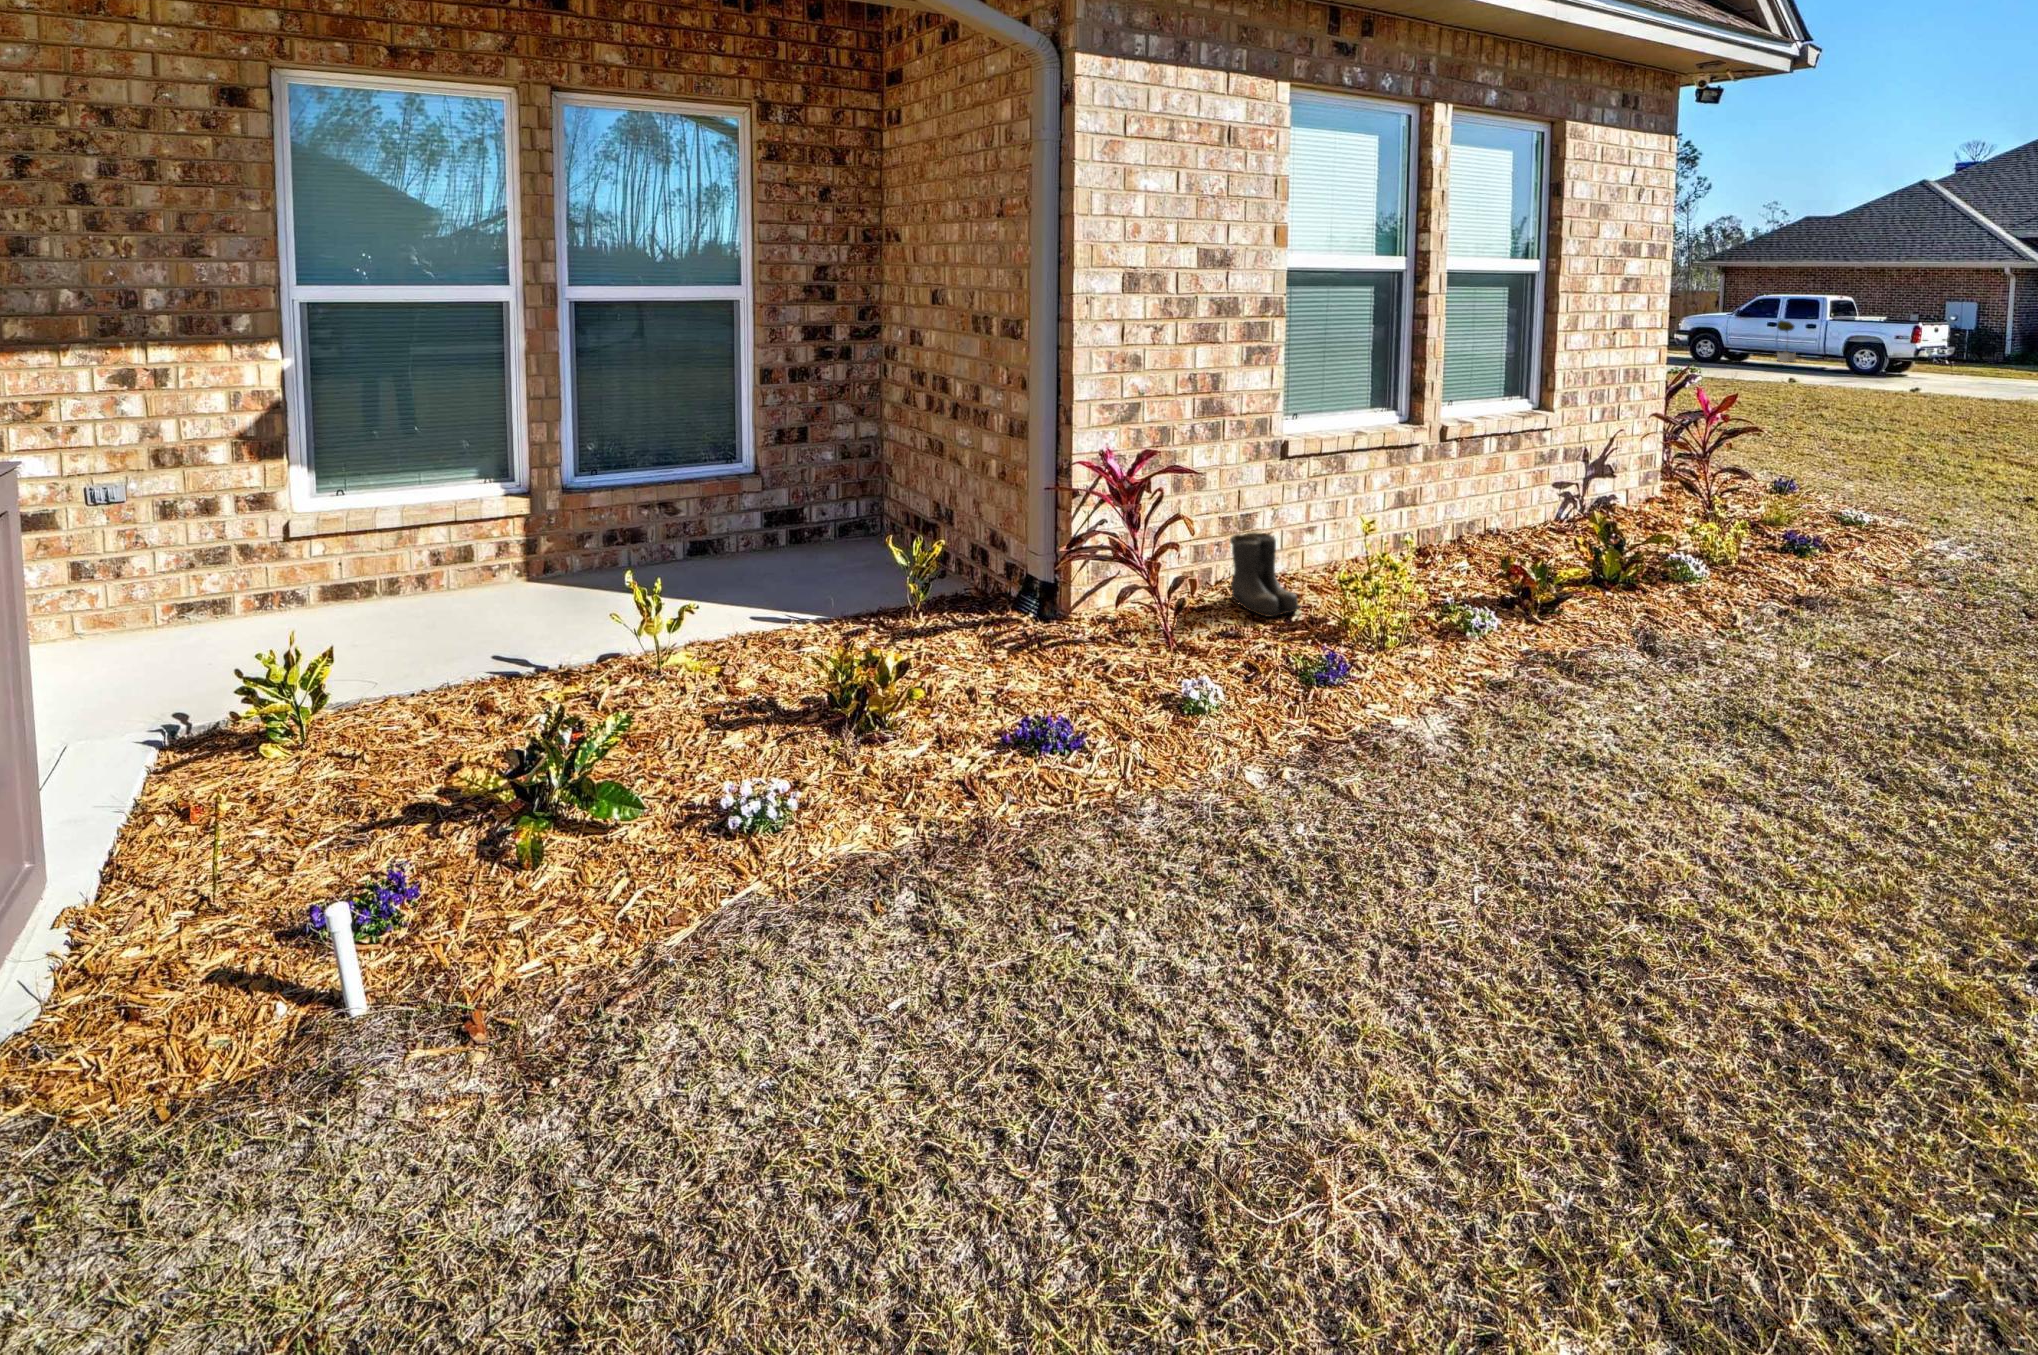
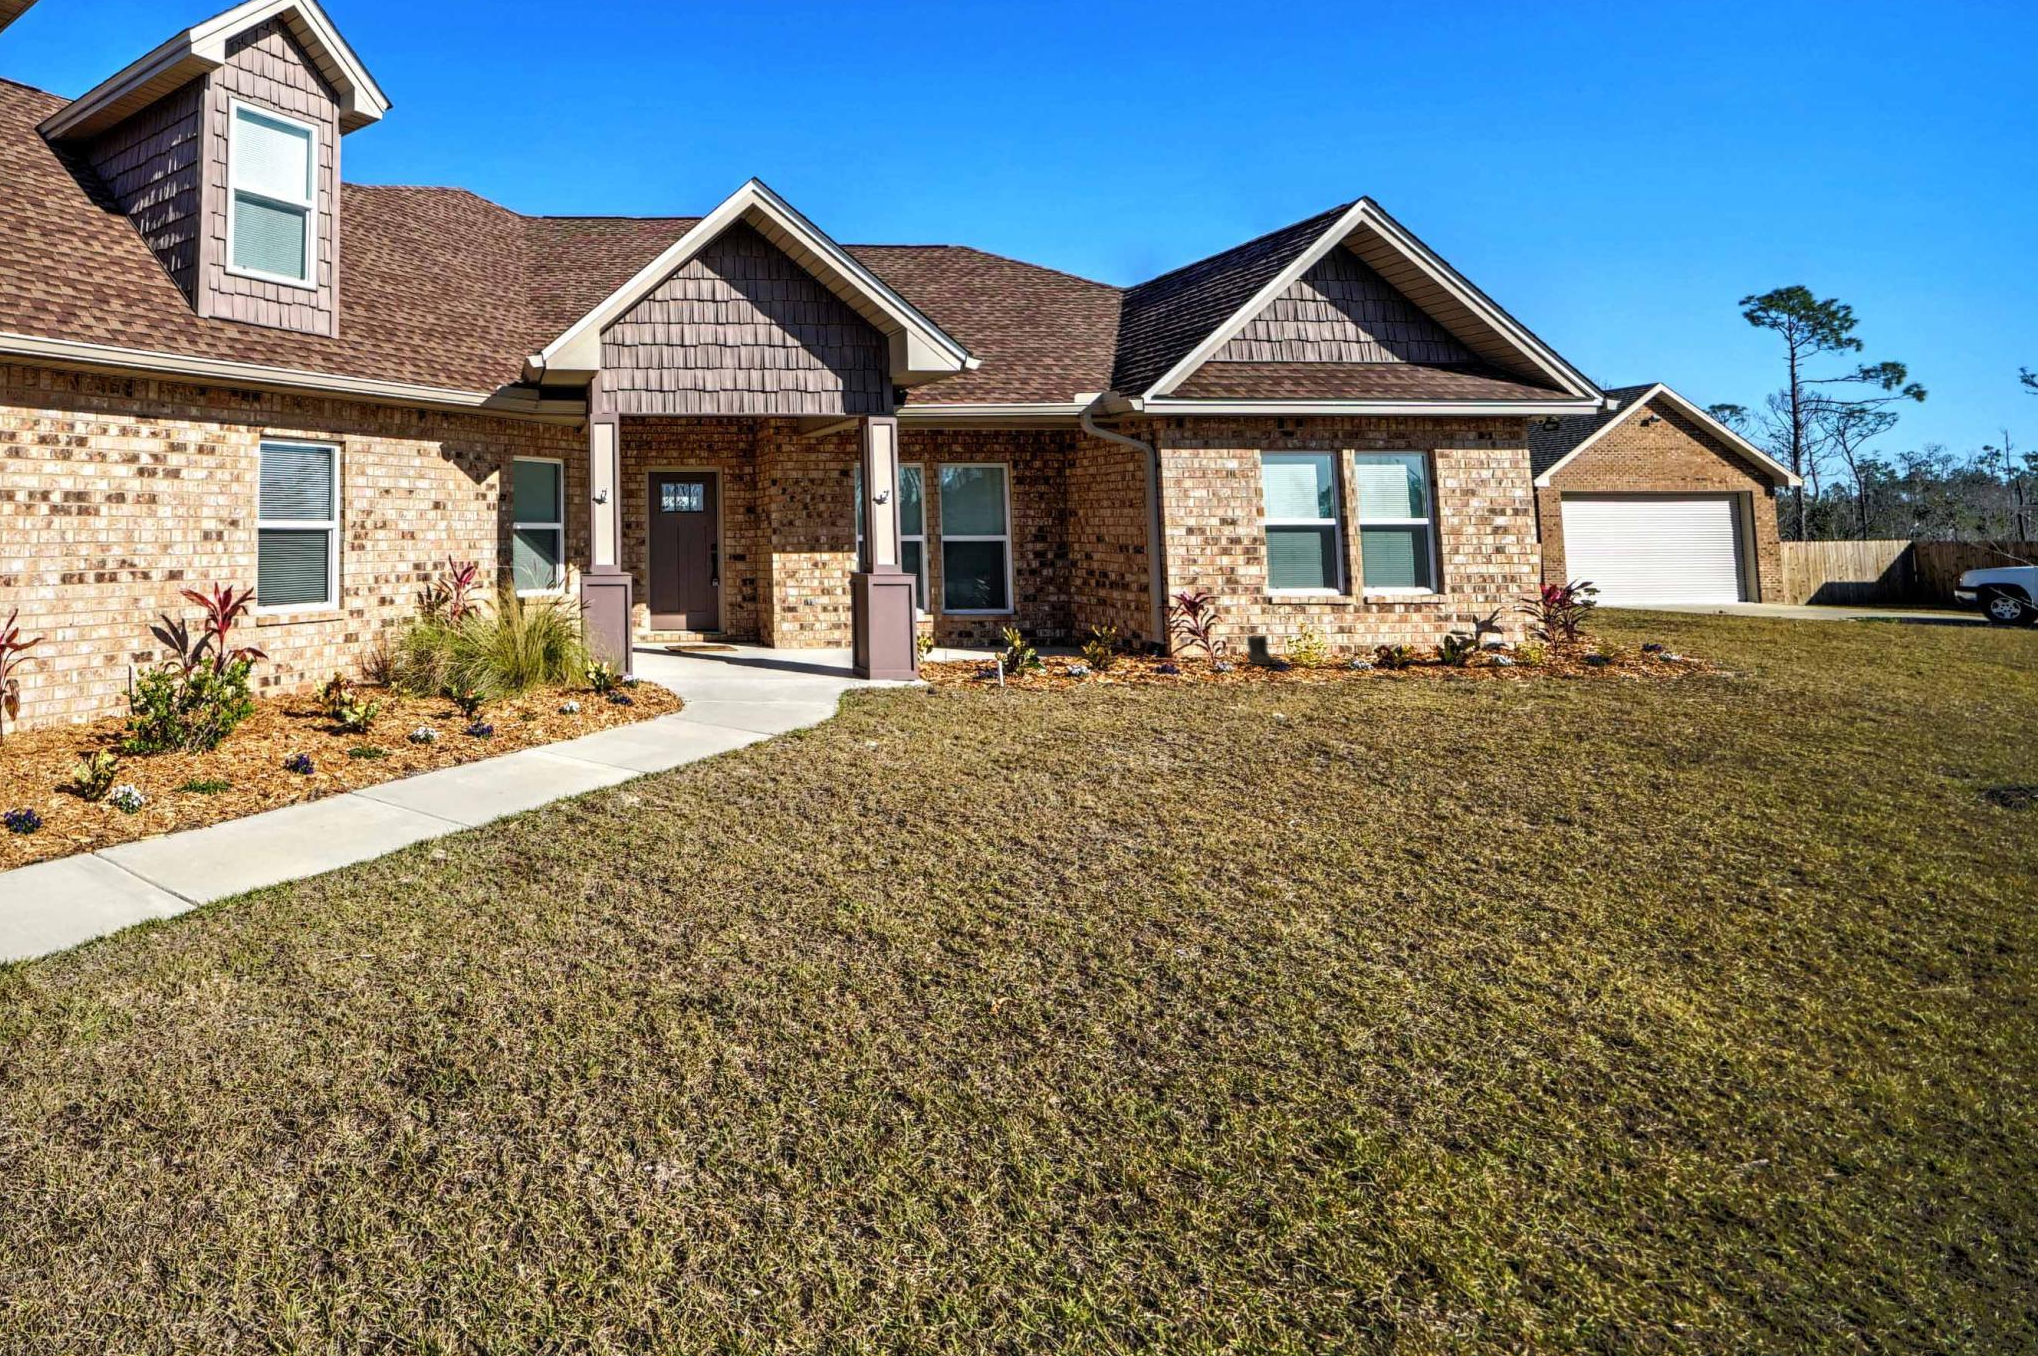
potted tree: present [1777,320,1796,362] -> none [1960,582,1995,626]

